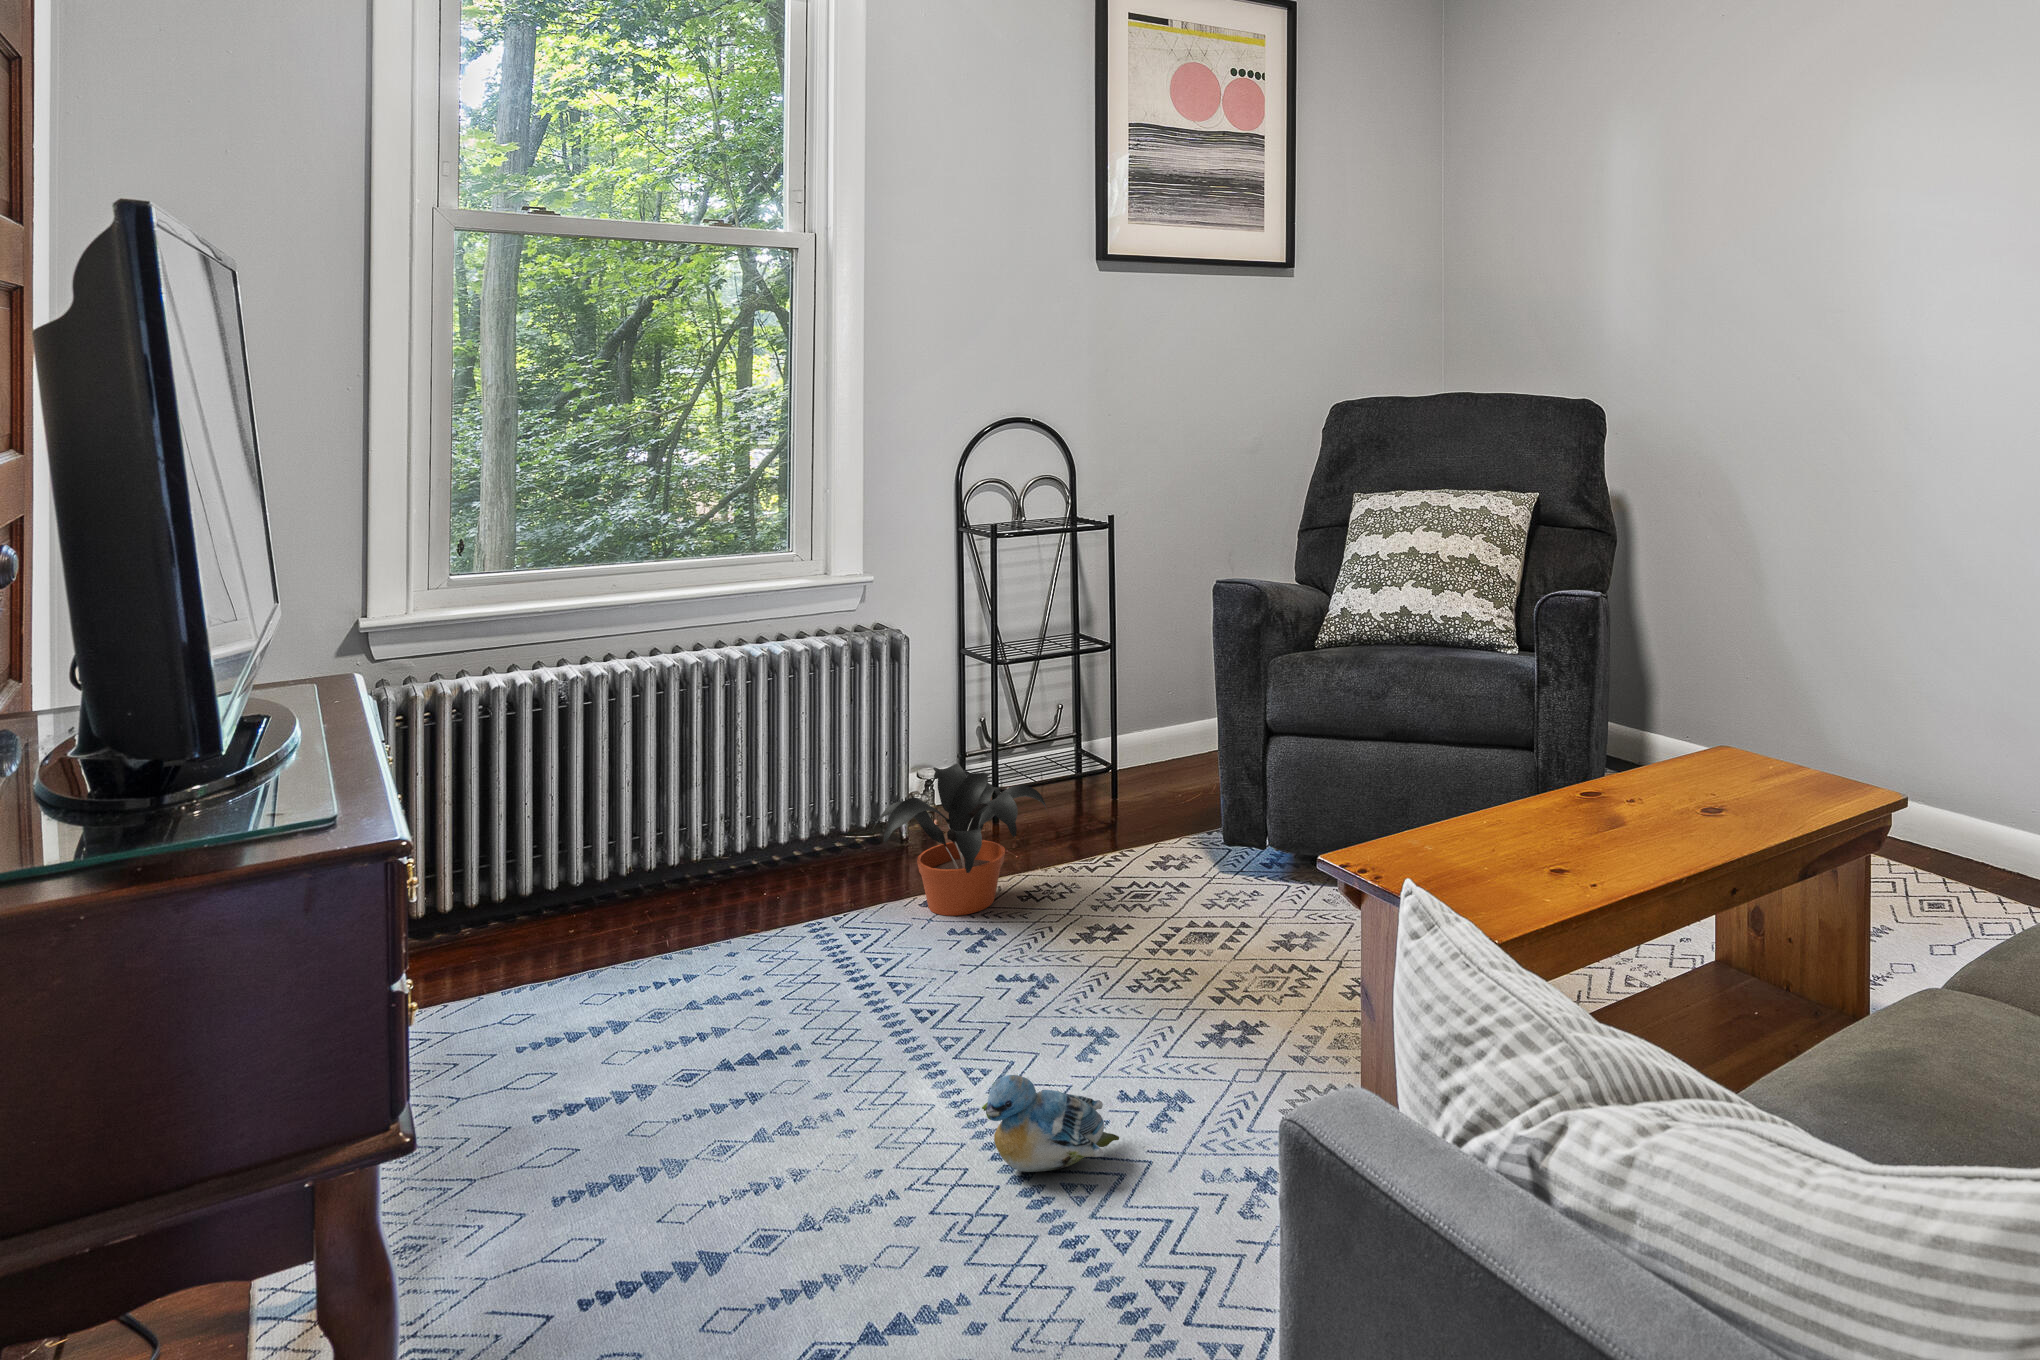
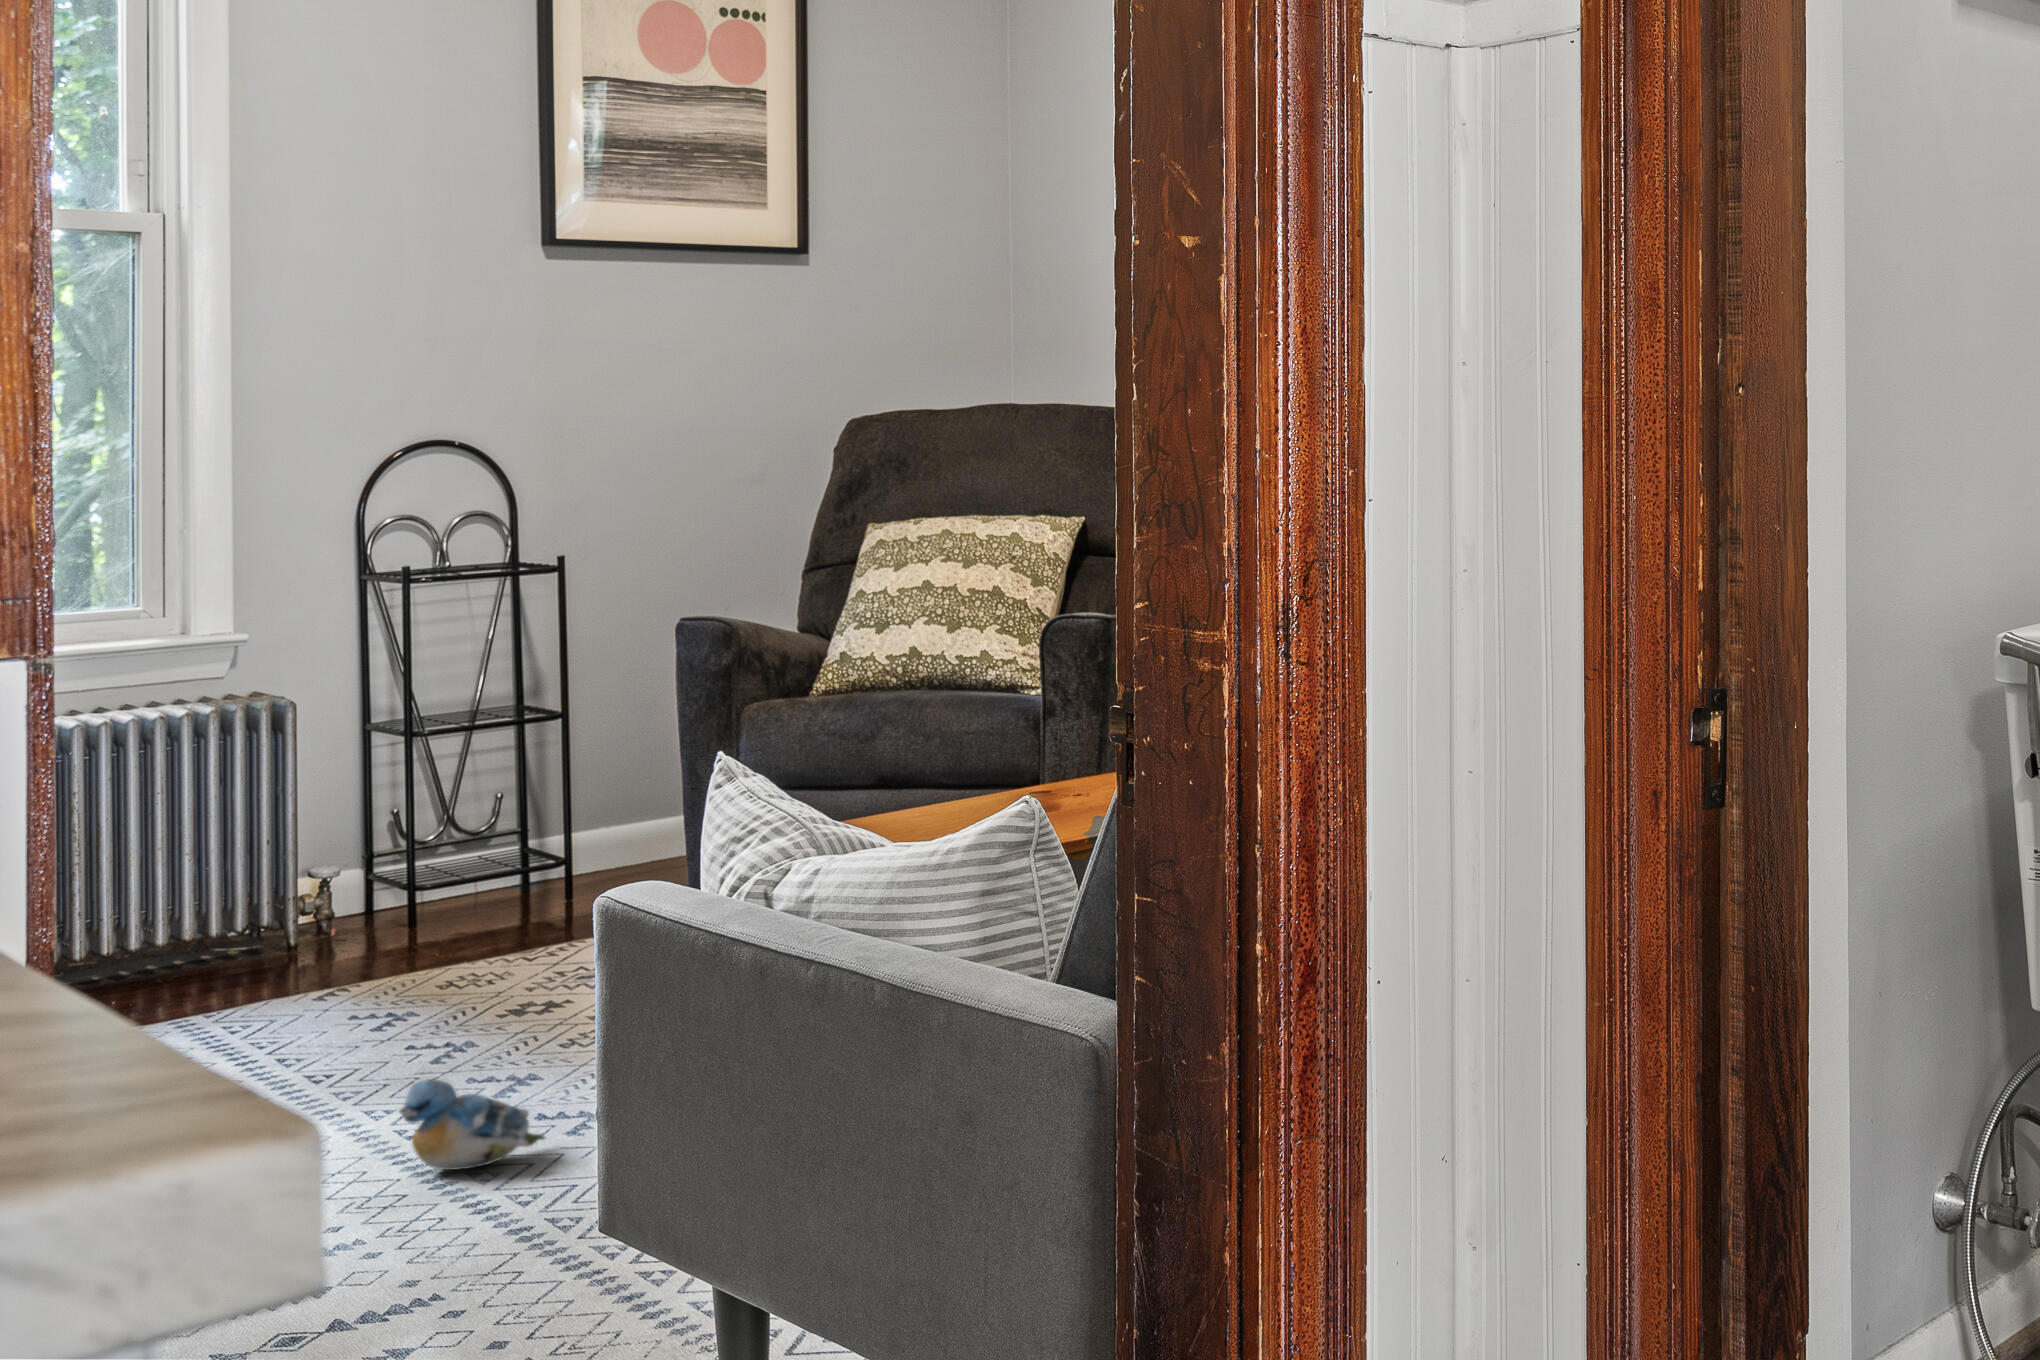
potted plant: present [876,764,1046,916] -> none [256,844,477,1009]

